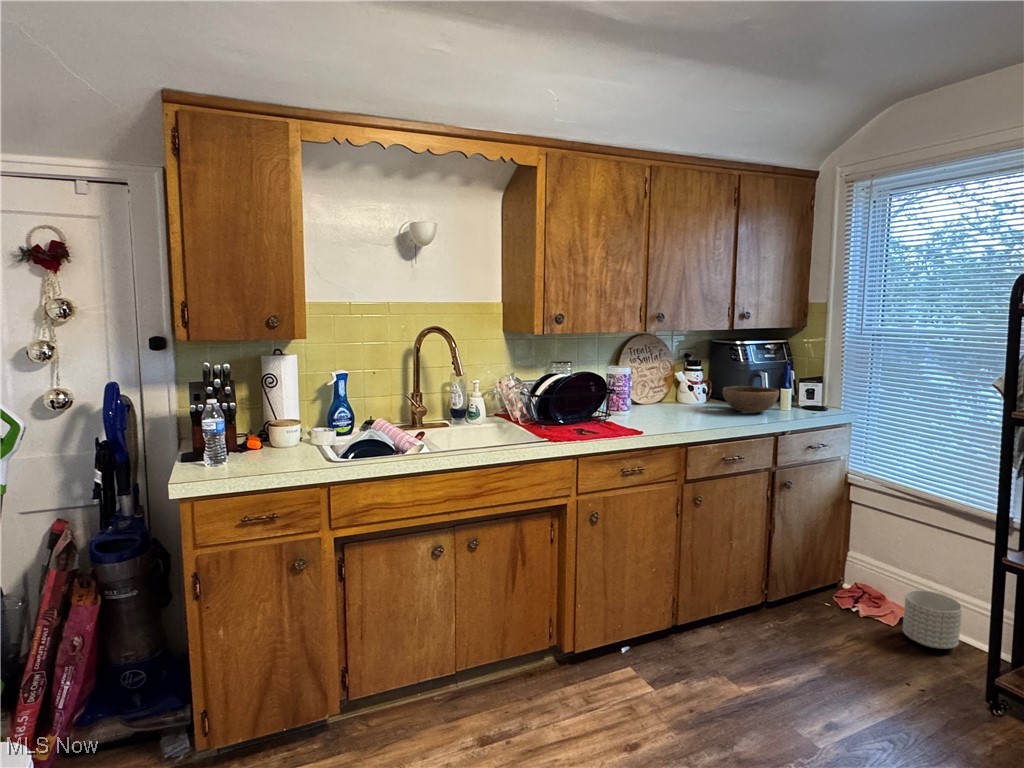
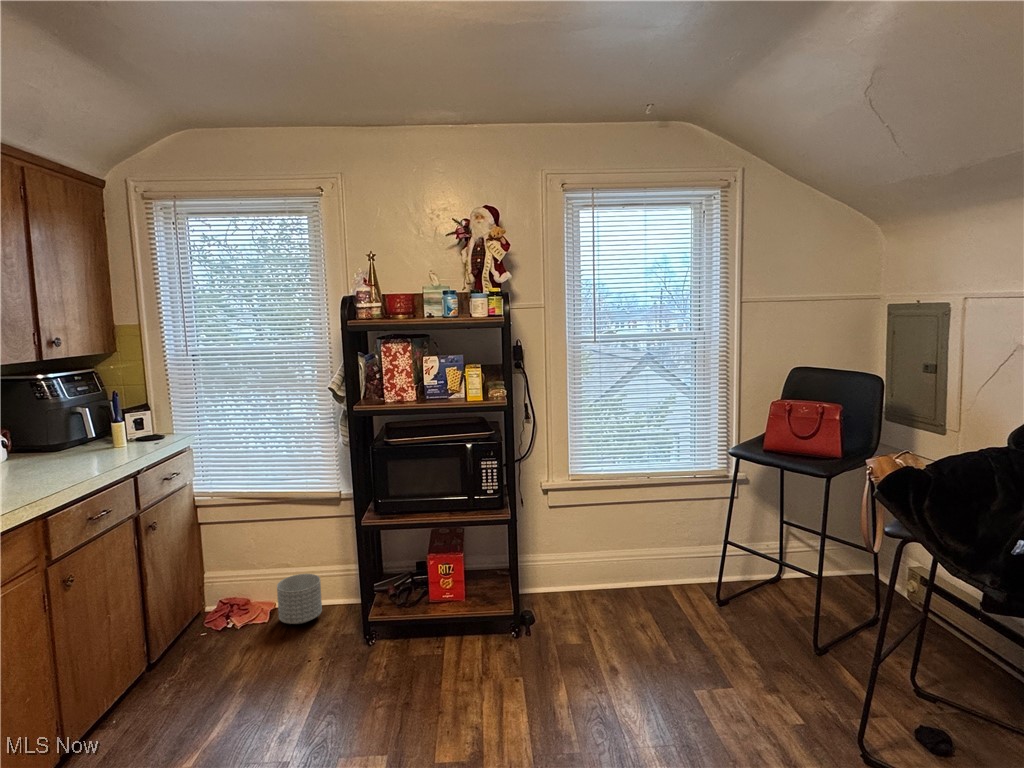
bowl: present [723,386,779,413] -> none [39,424,119,458]

